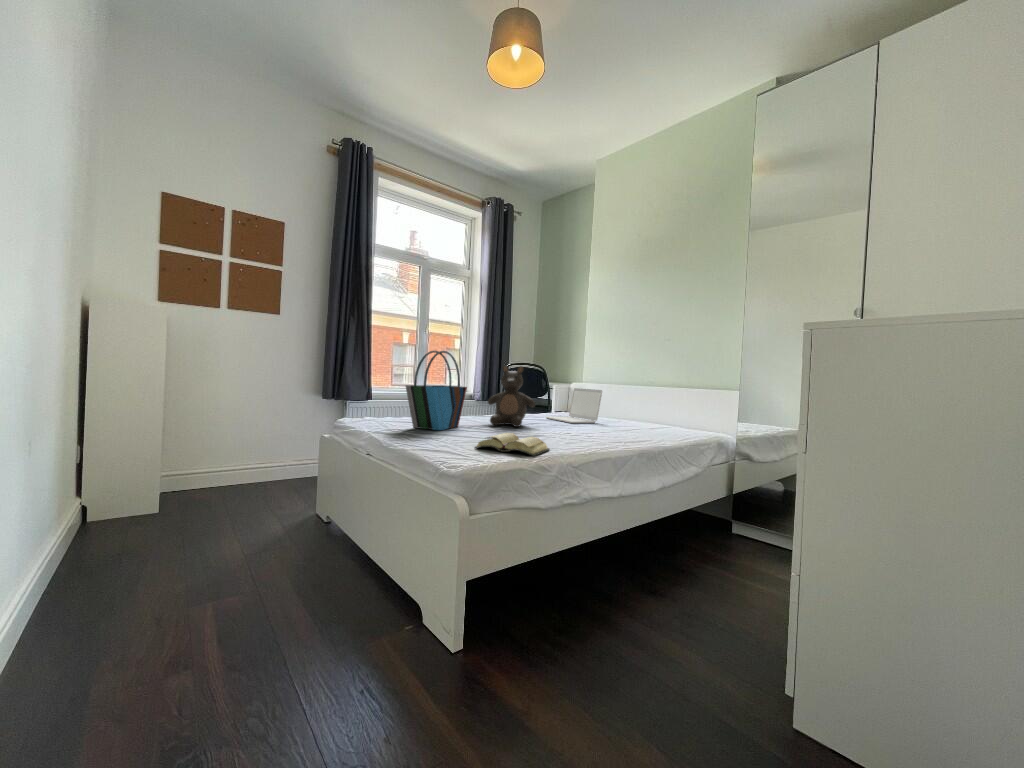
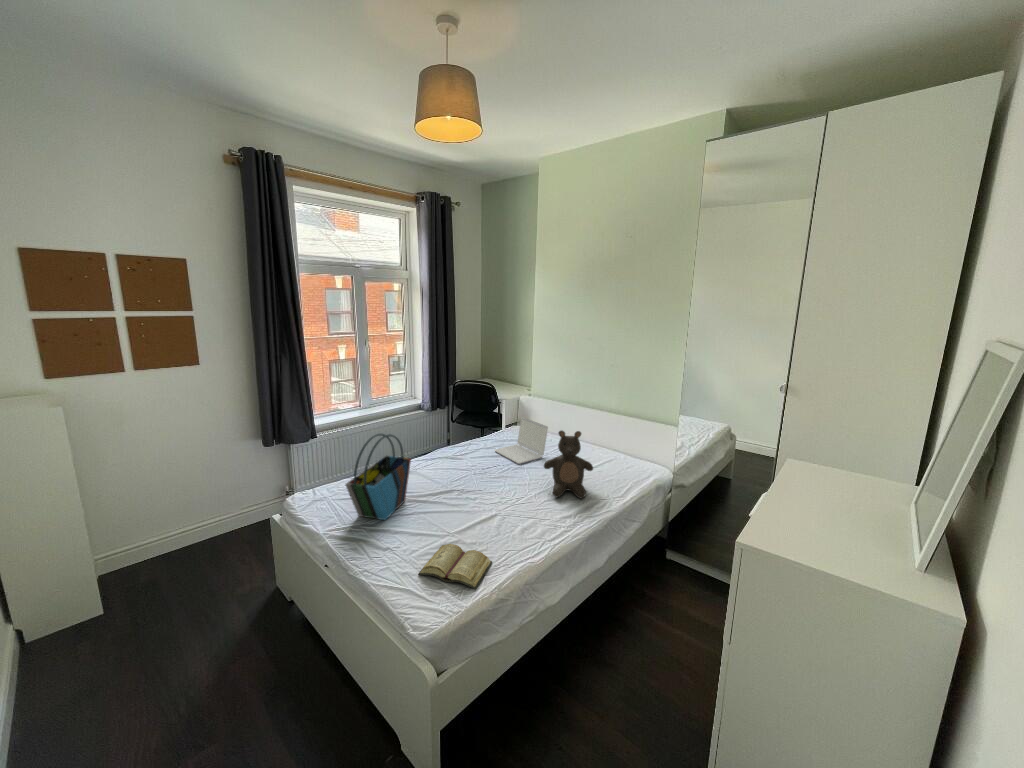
teddy bear: present [488,366,535,427] -> present [544,431,593,498]

